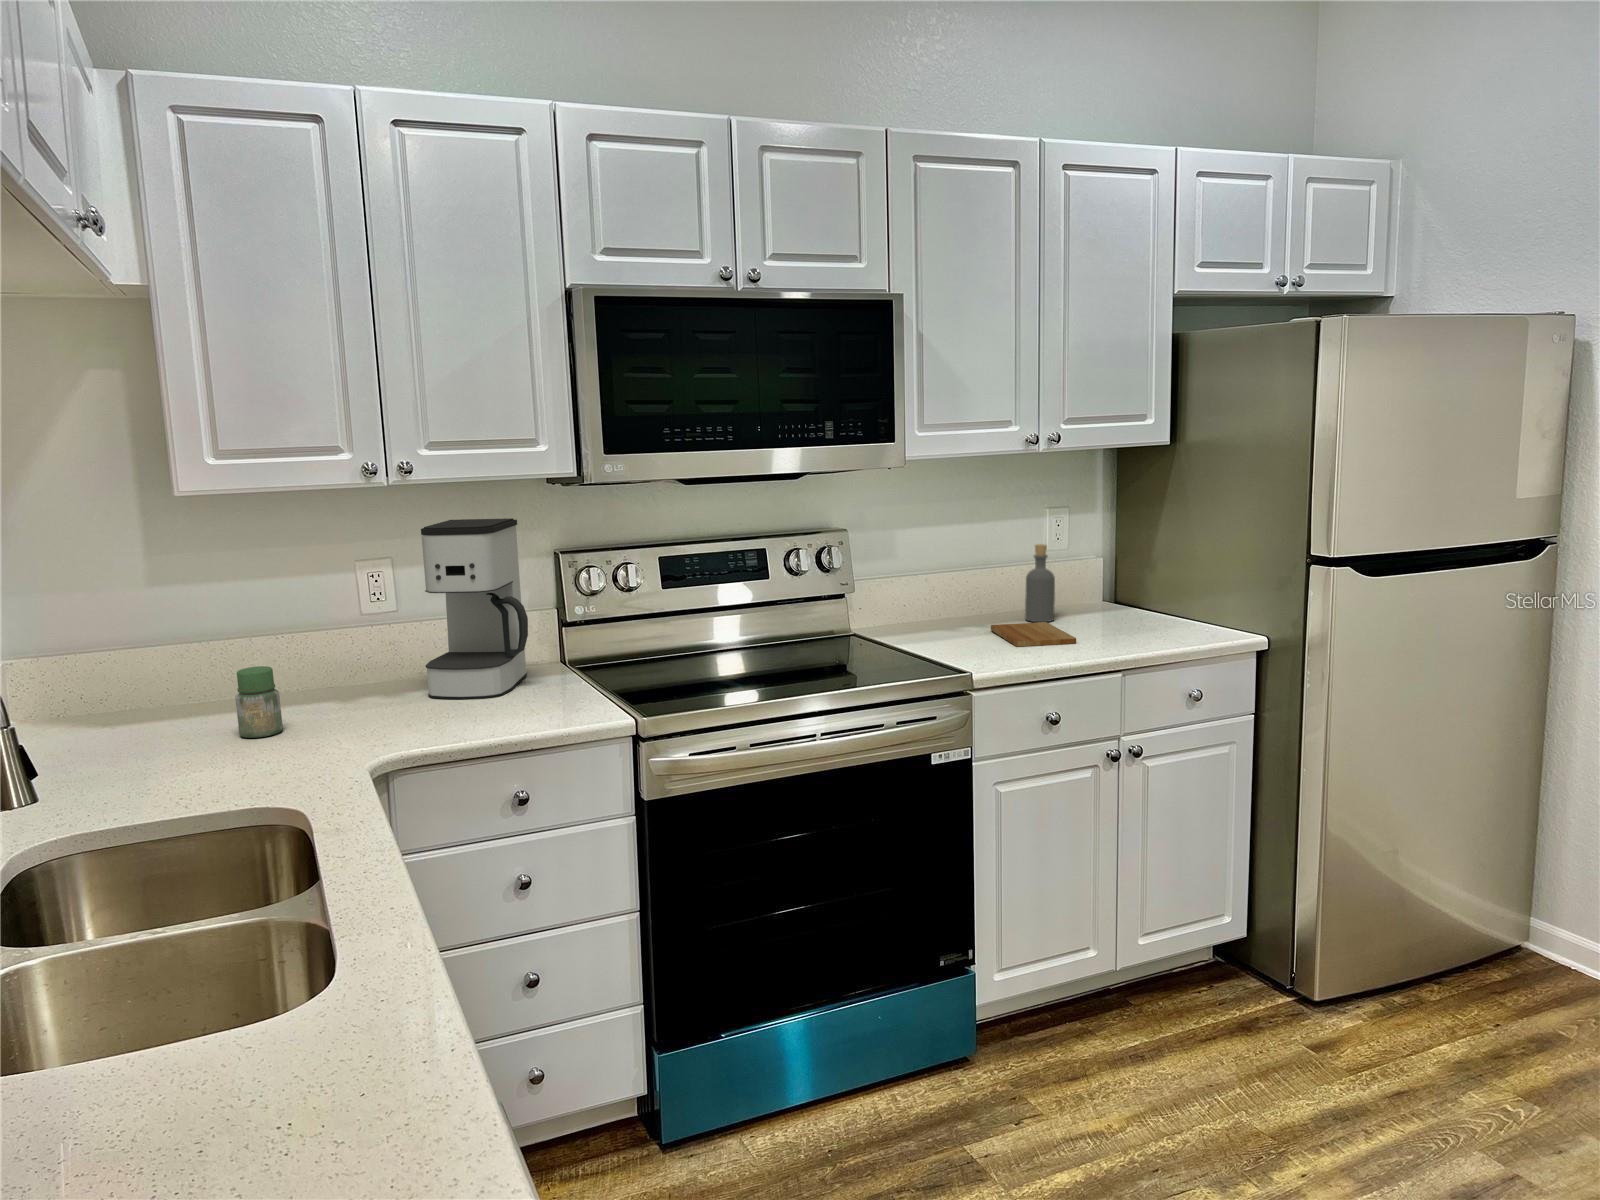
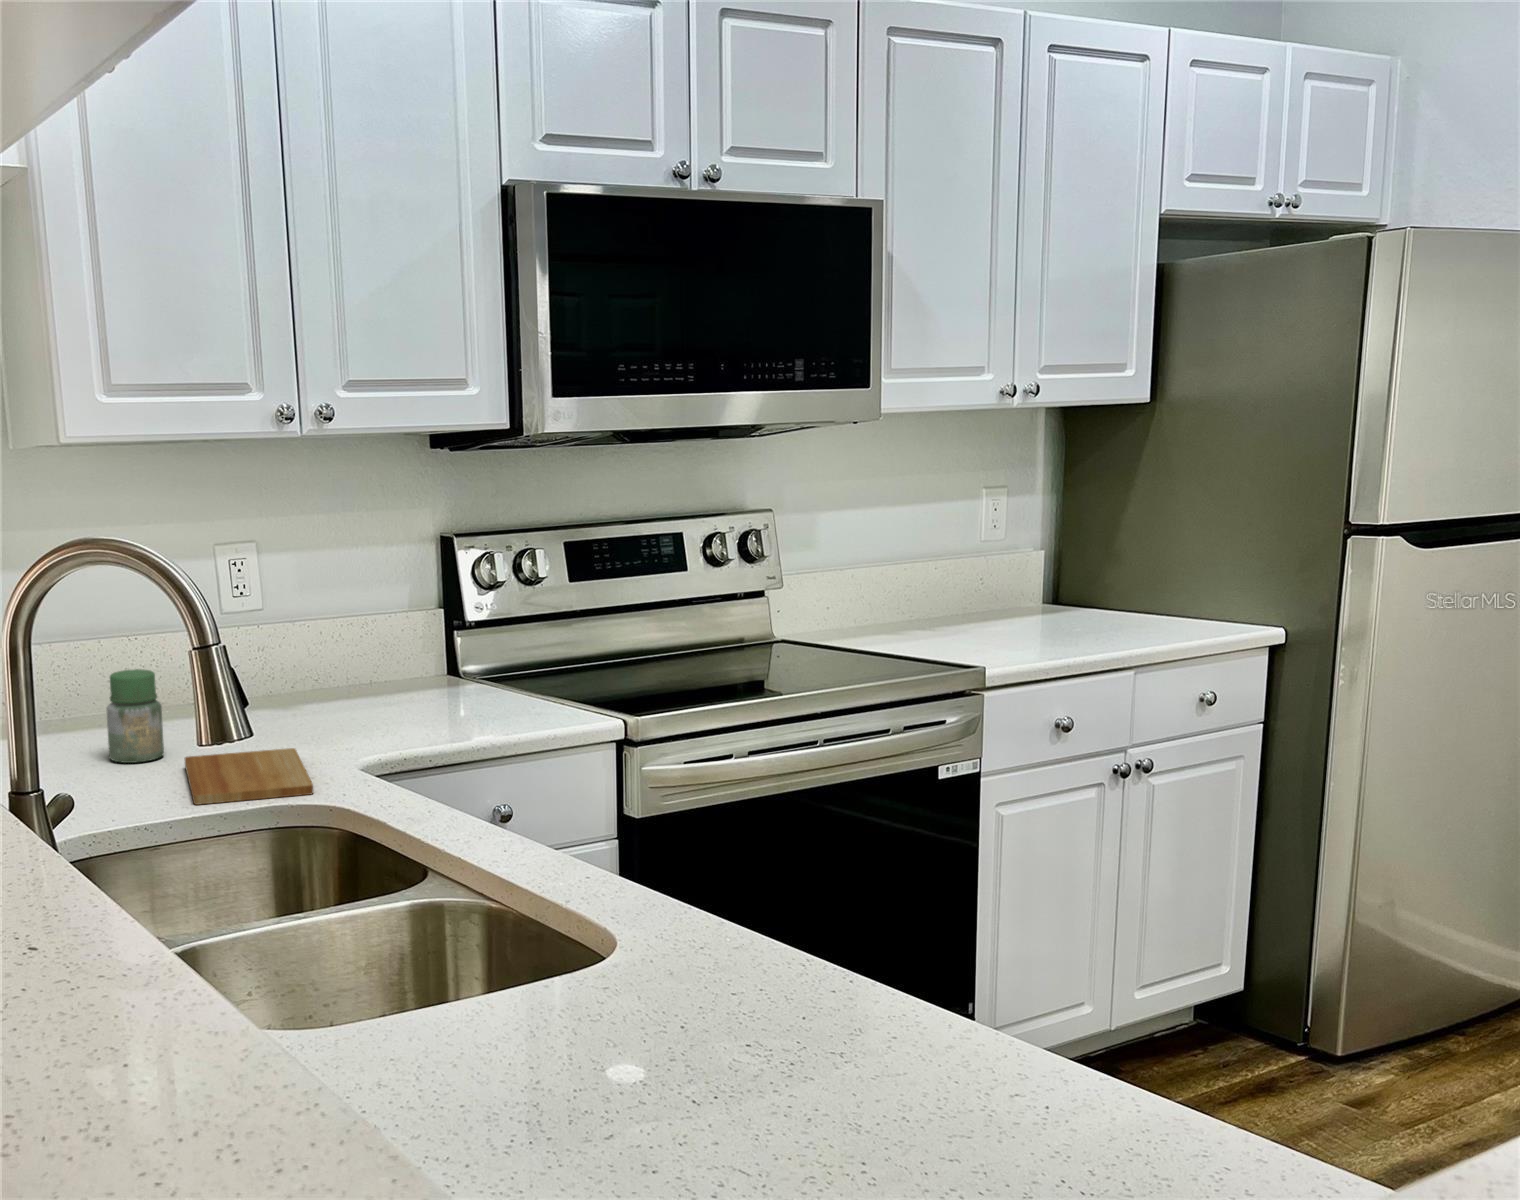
coffee maker: present [421,518,528,699] -> none [300,477,430,714]
bottle: present [1025,544,1055,622] -> none [983,515,1021,614]
cutting board: present [991,622,1076,647] -> present [185,748,313,805]

